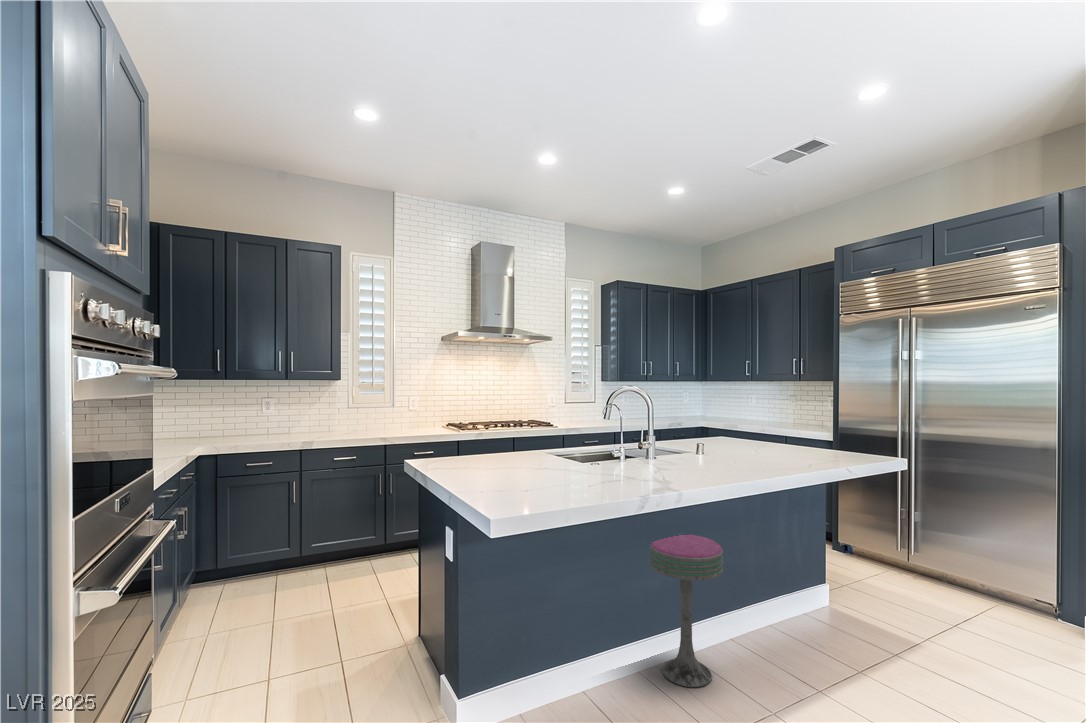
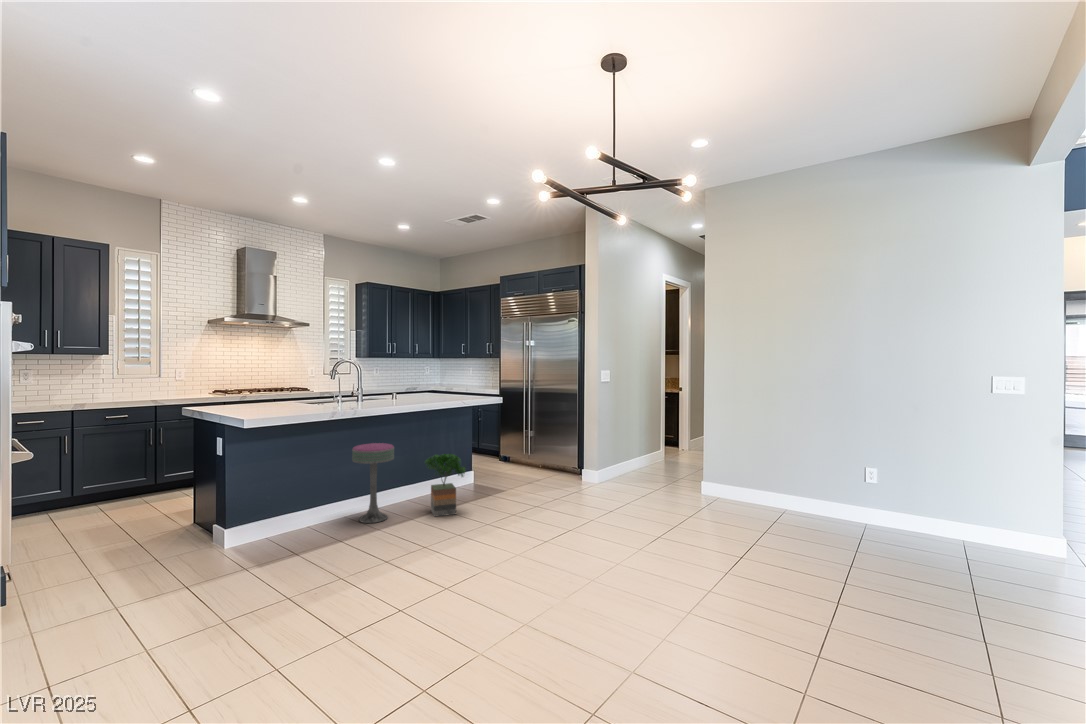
potted tree: none [772,563,866,691] -> present [425,454,465,517]

